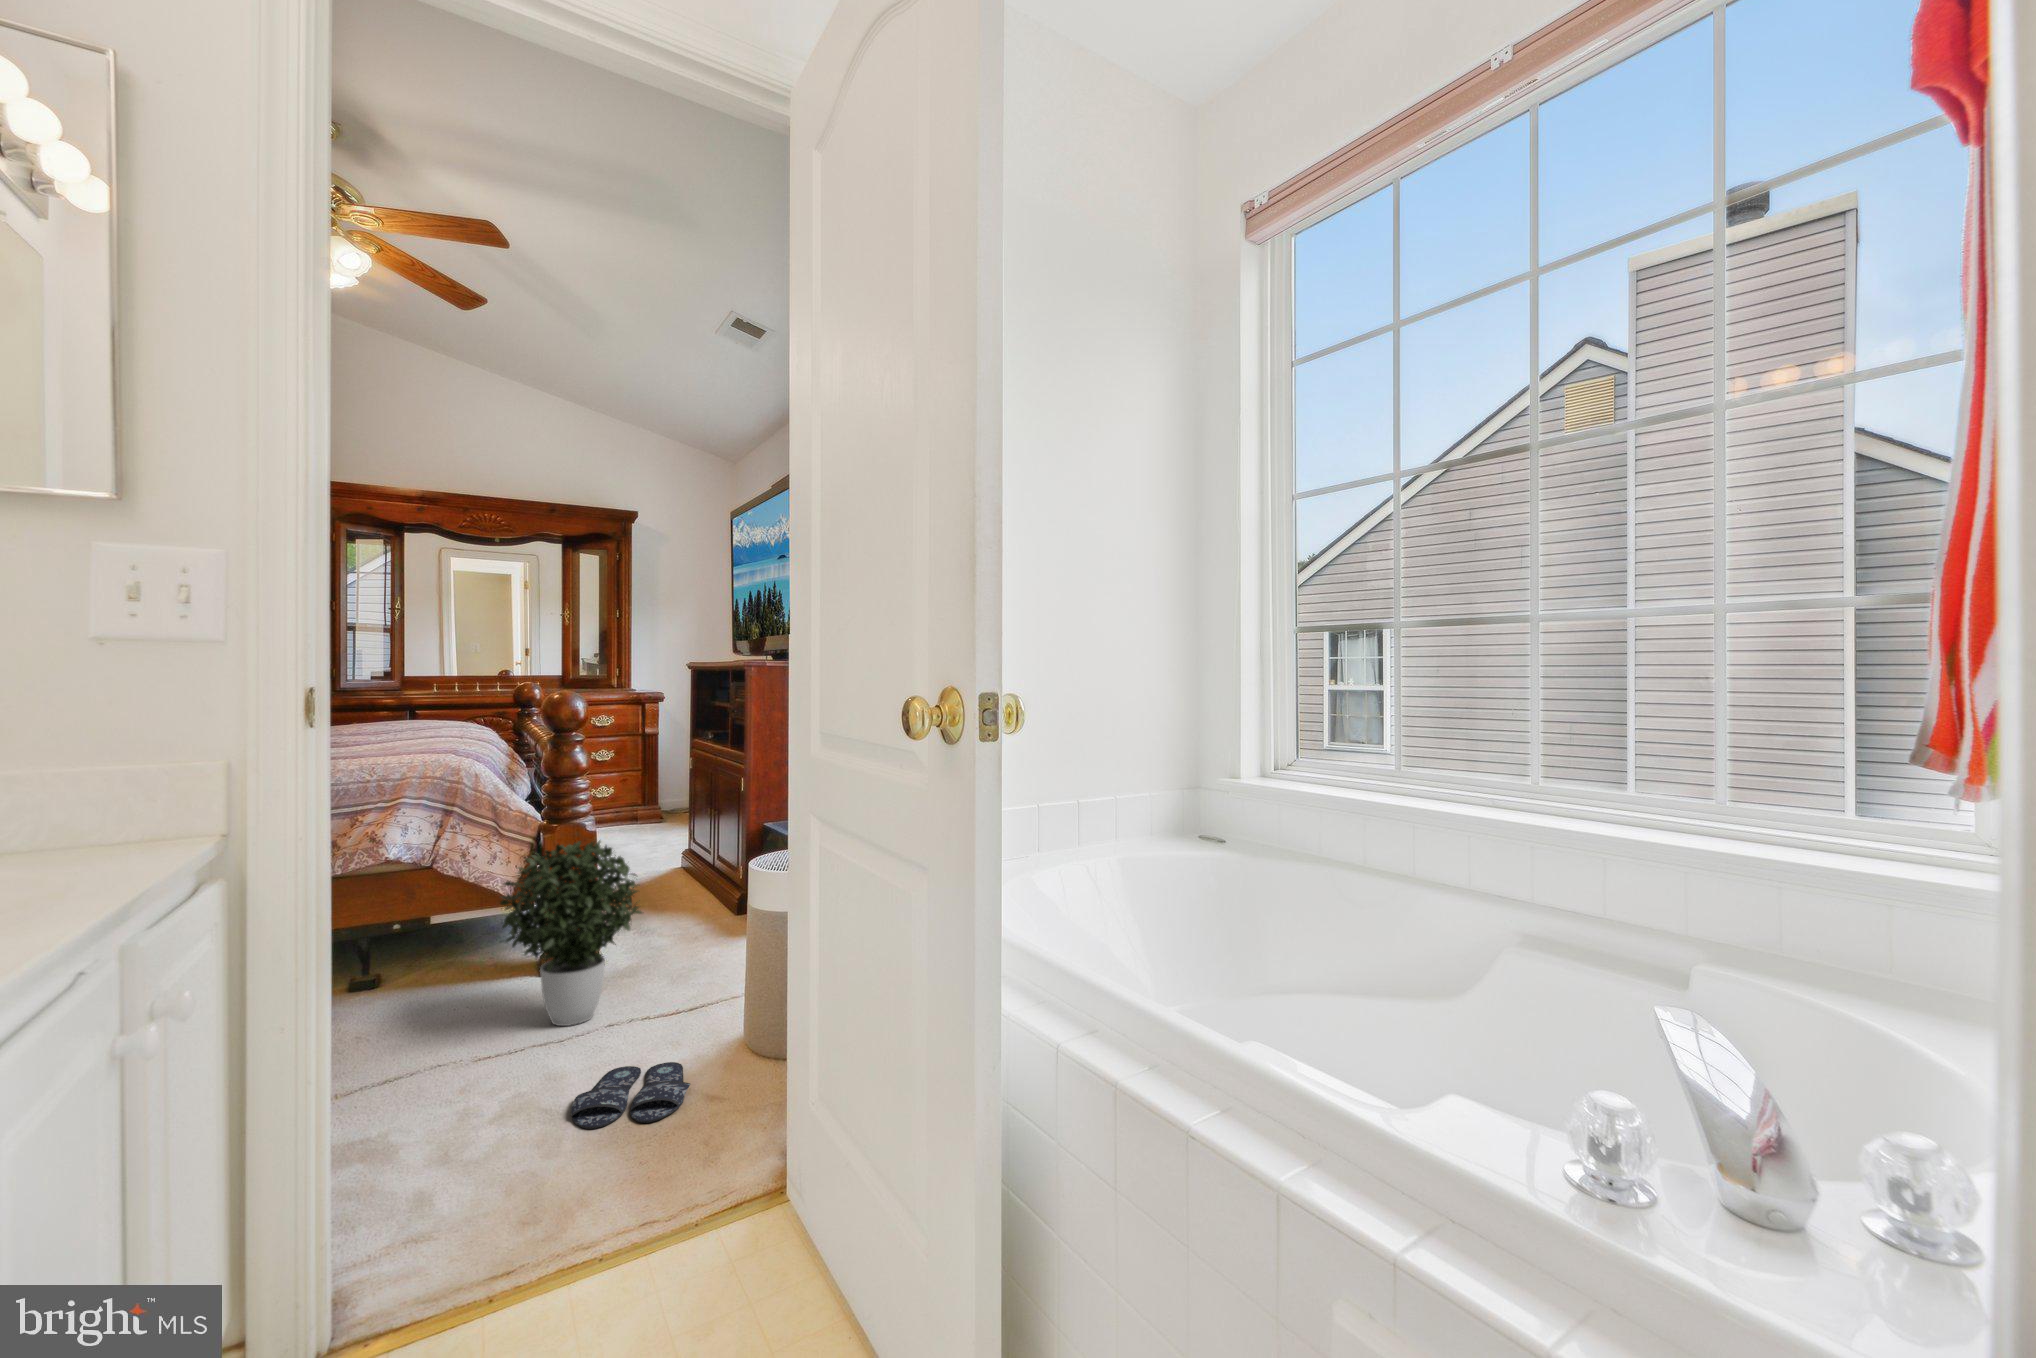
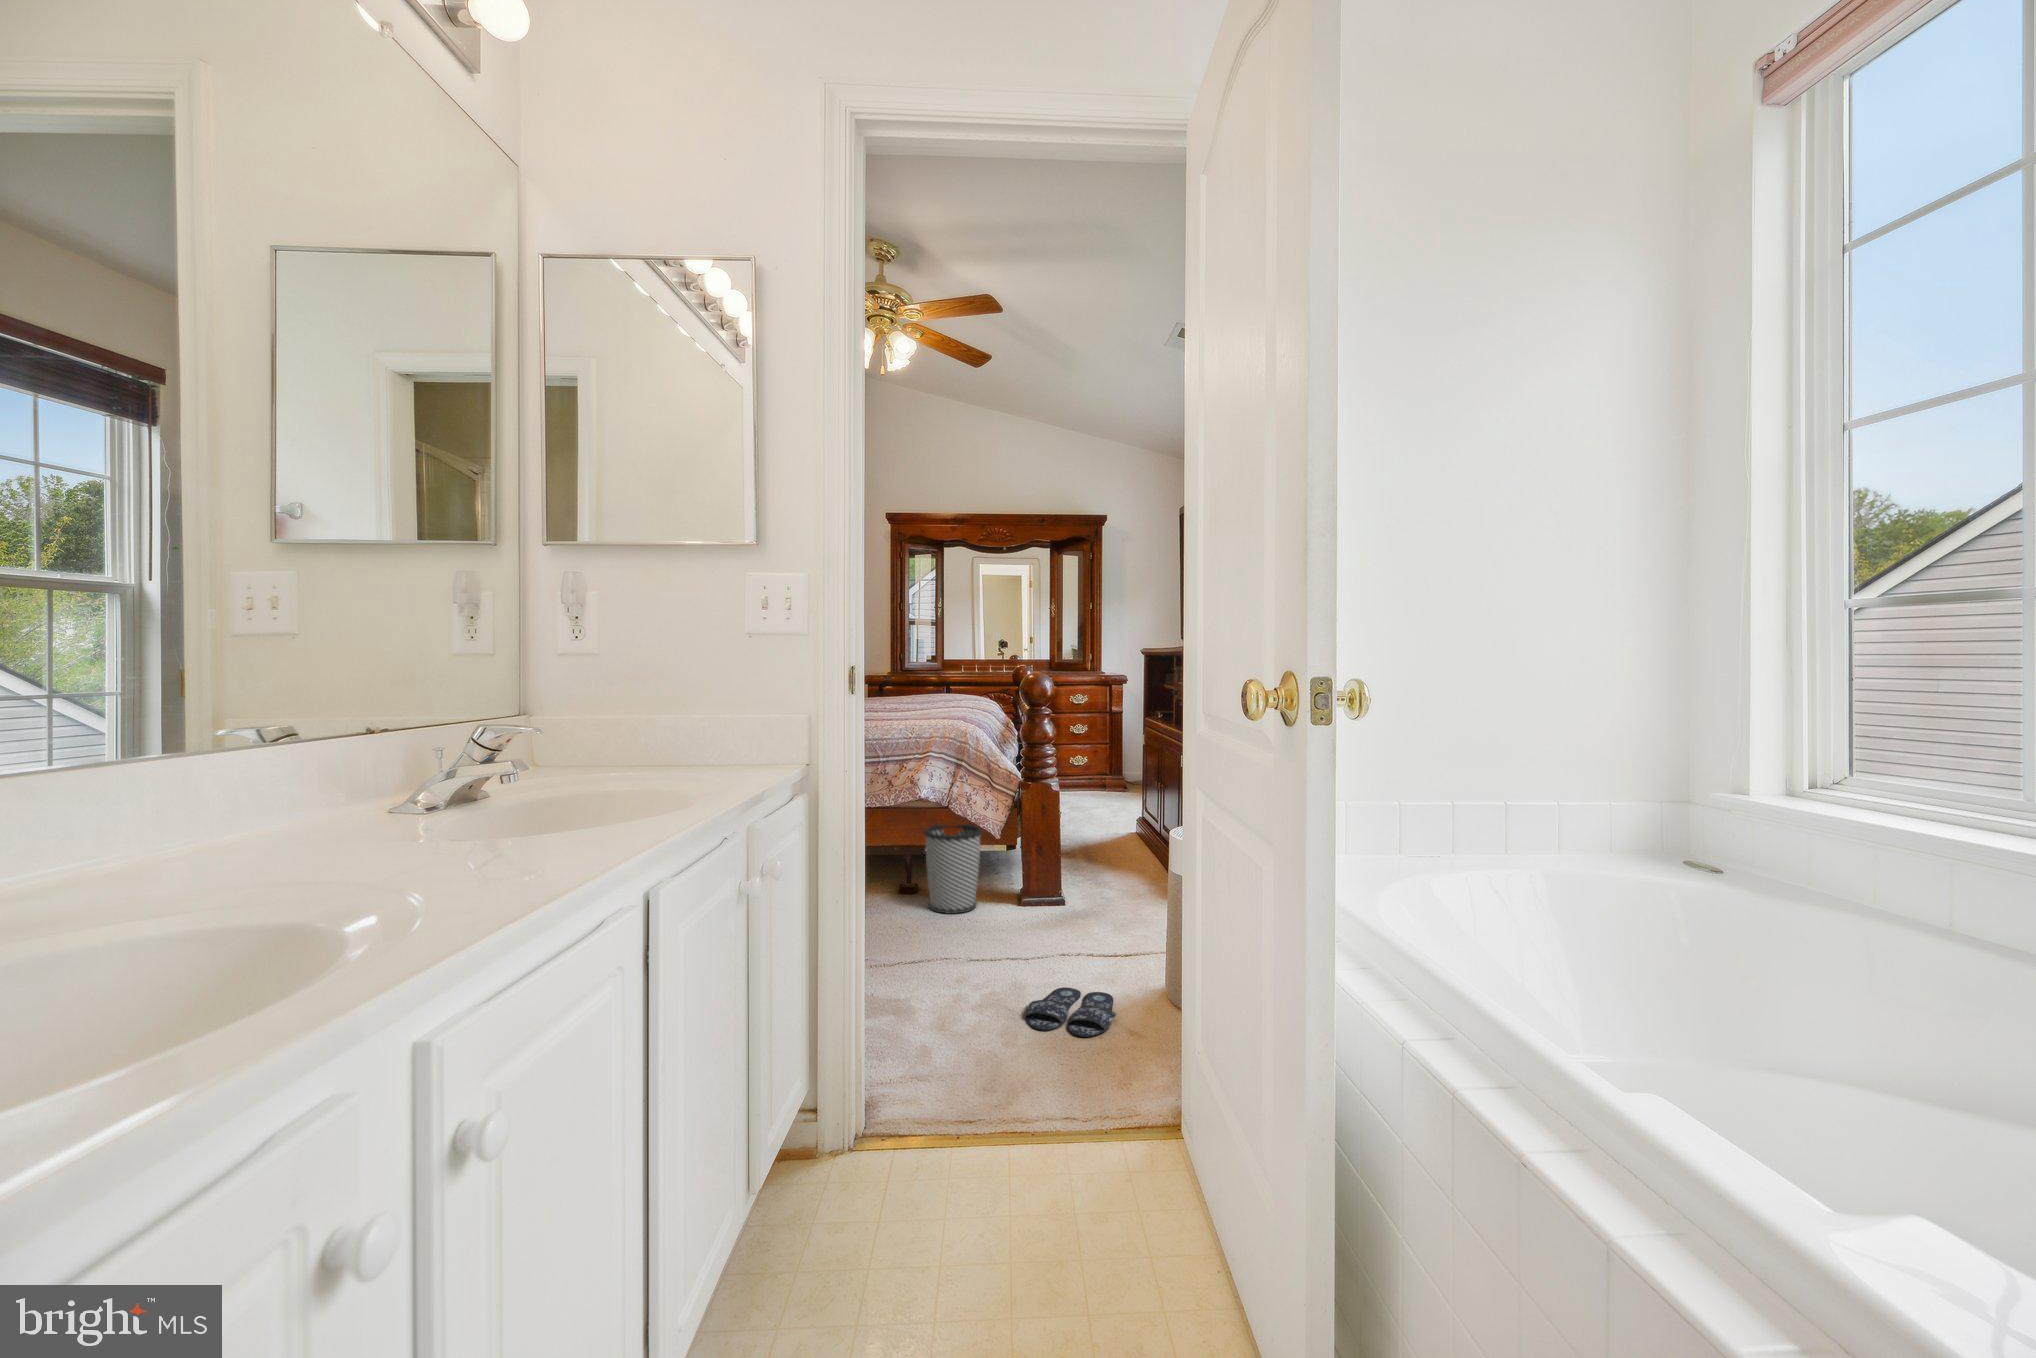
potted plant: present [500,841,642,1026] -> none [986,796,1090,946]
wastebasket: none [394,887,487,1009] -> present [924,824,982,914]

